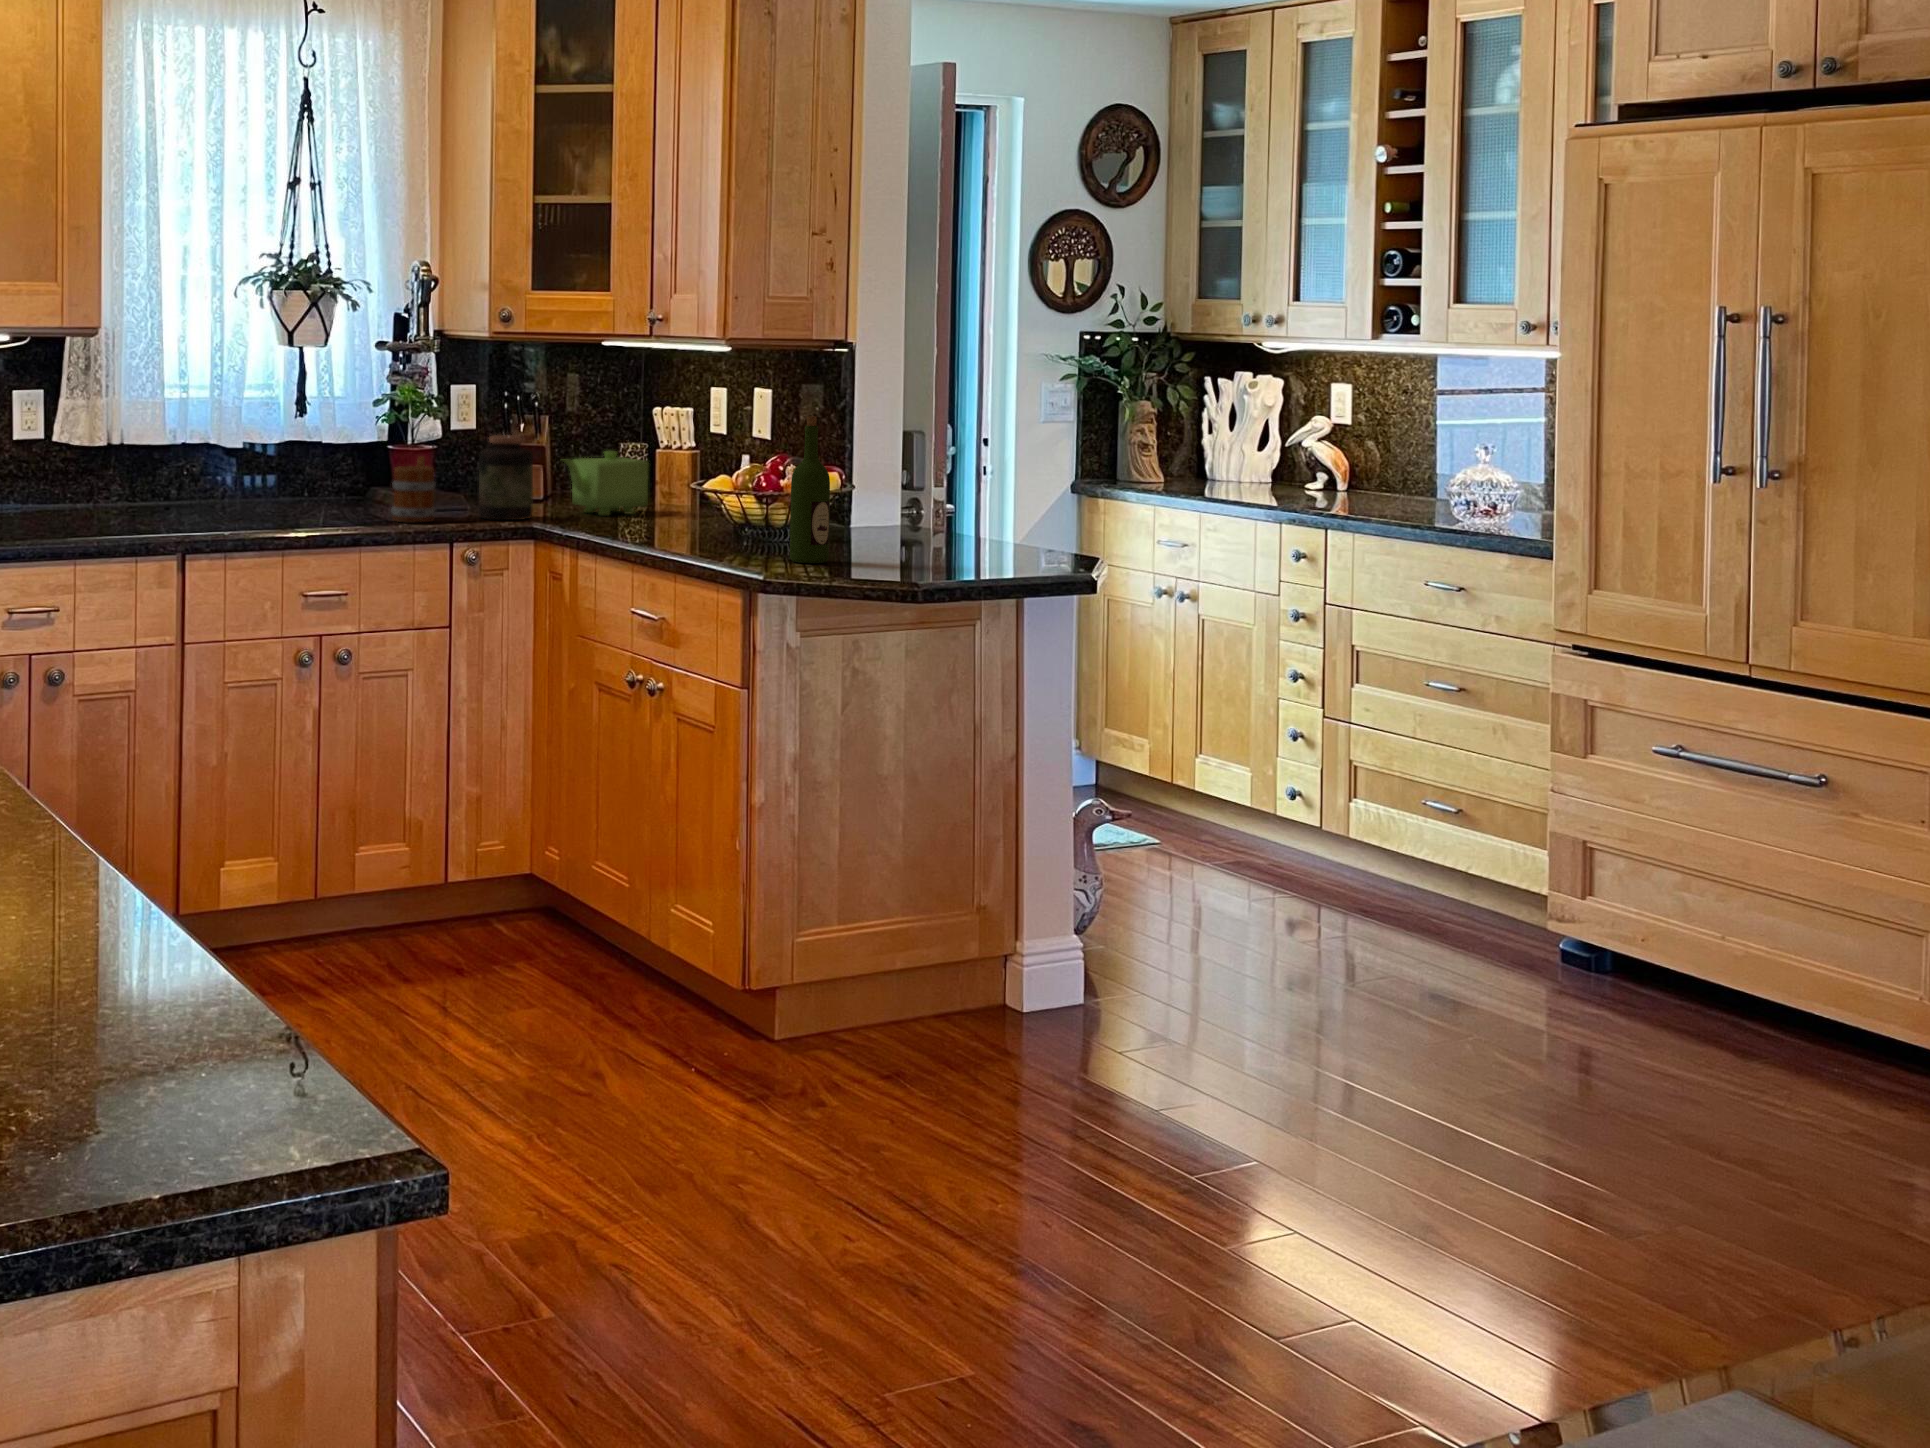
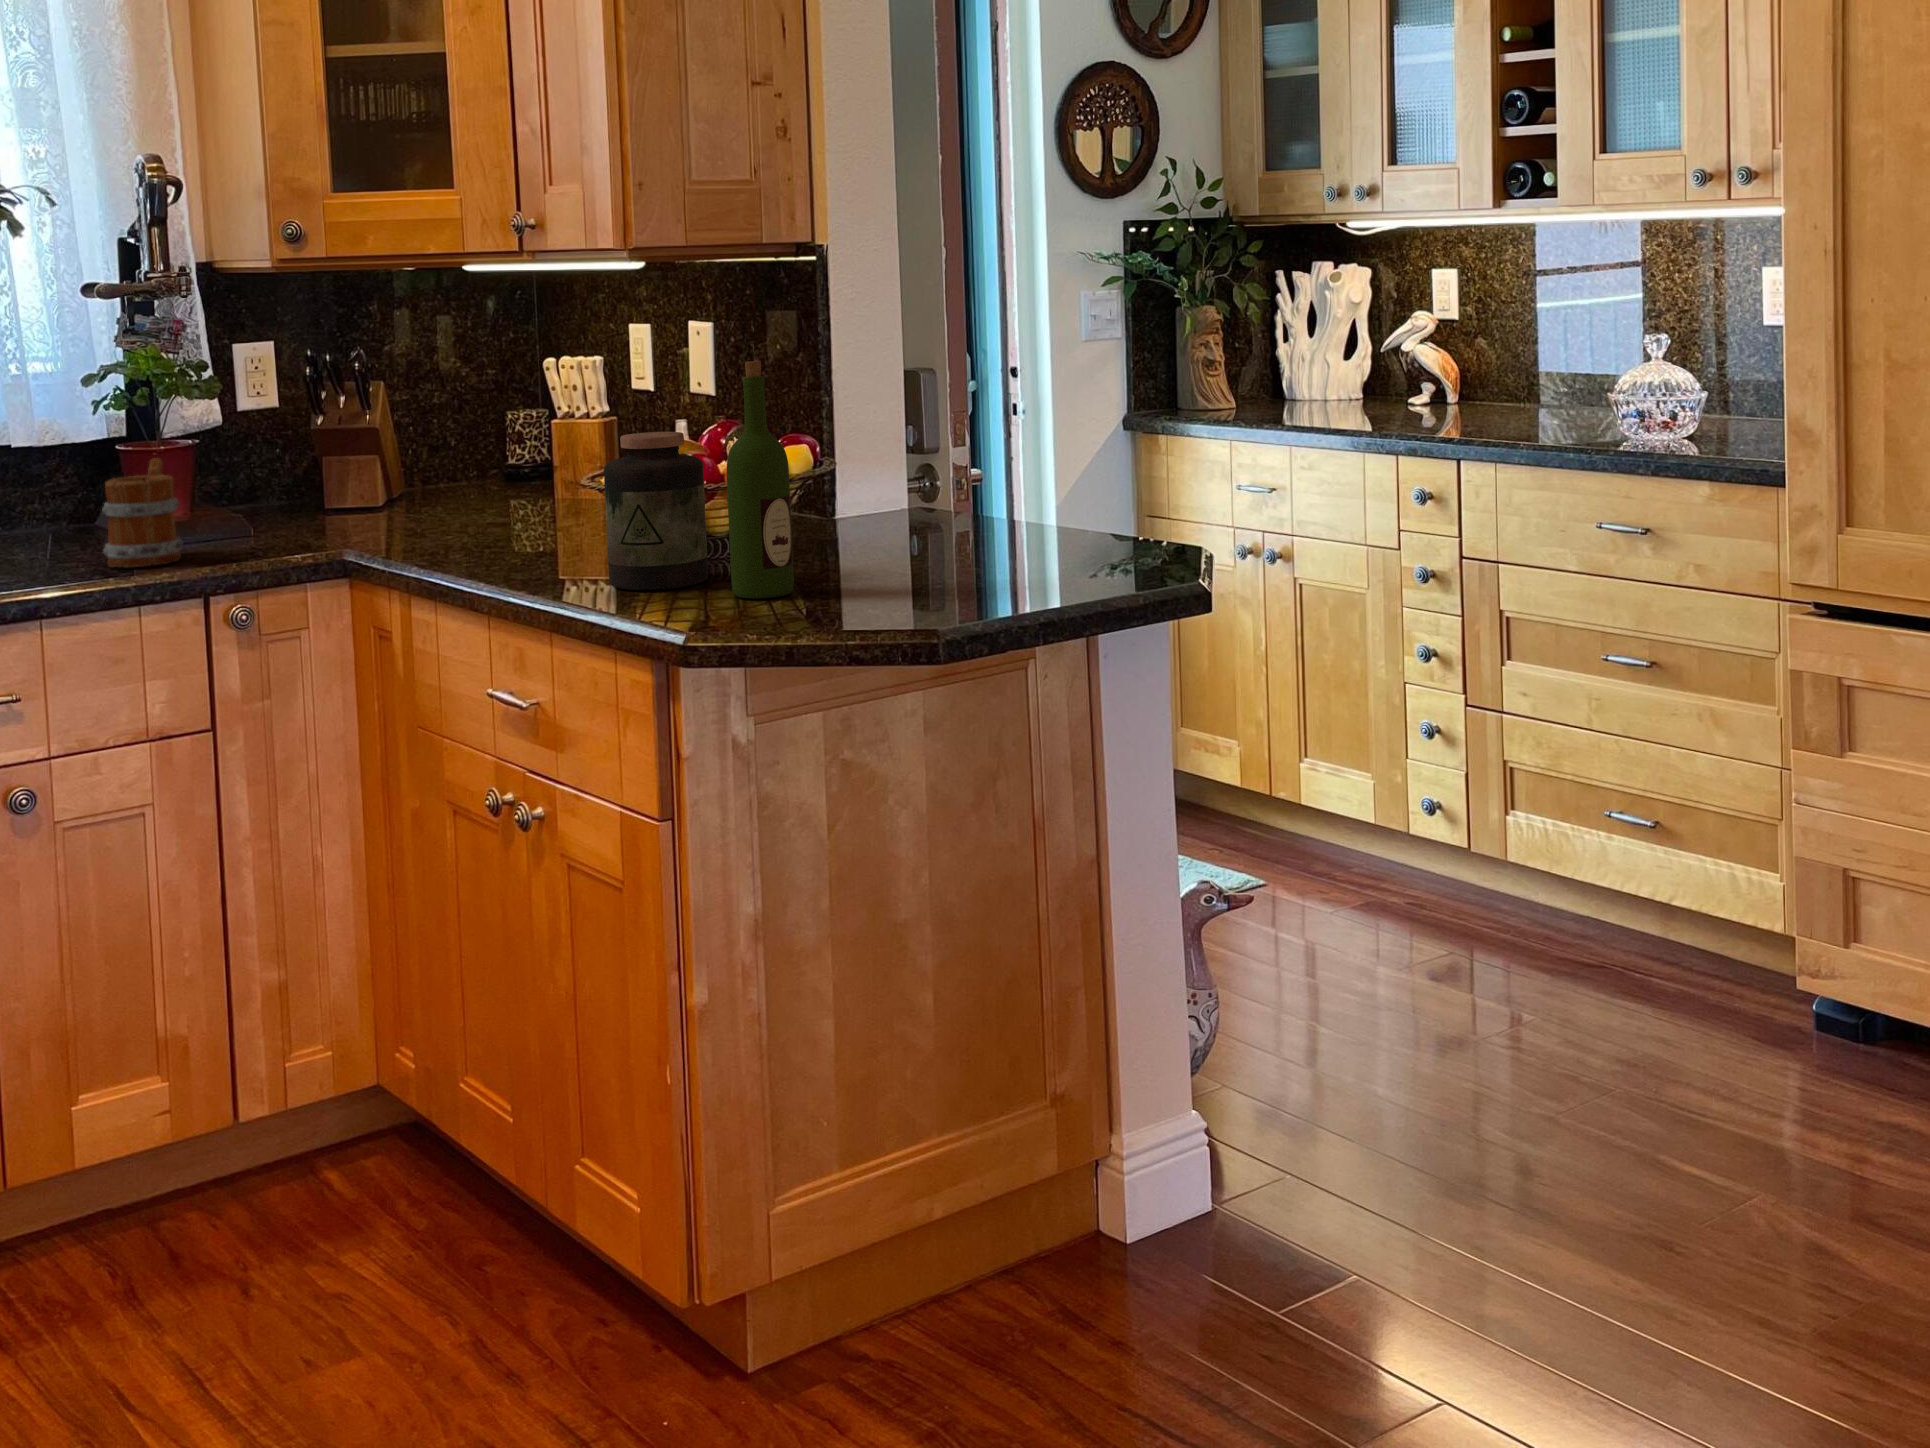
jar: present [479,435,533,520] -> present [604,432,708,590]
teapot: present [564,451,649,515] -> none [387,427,530,526]

